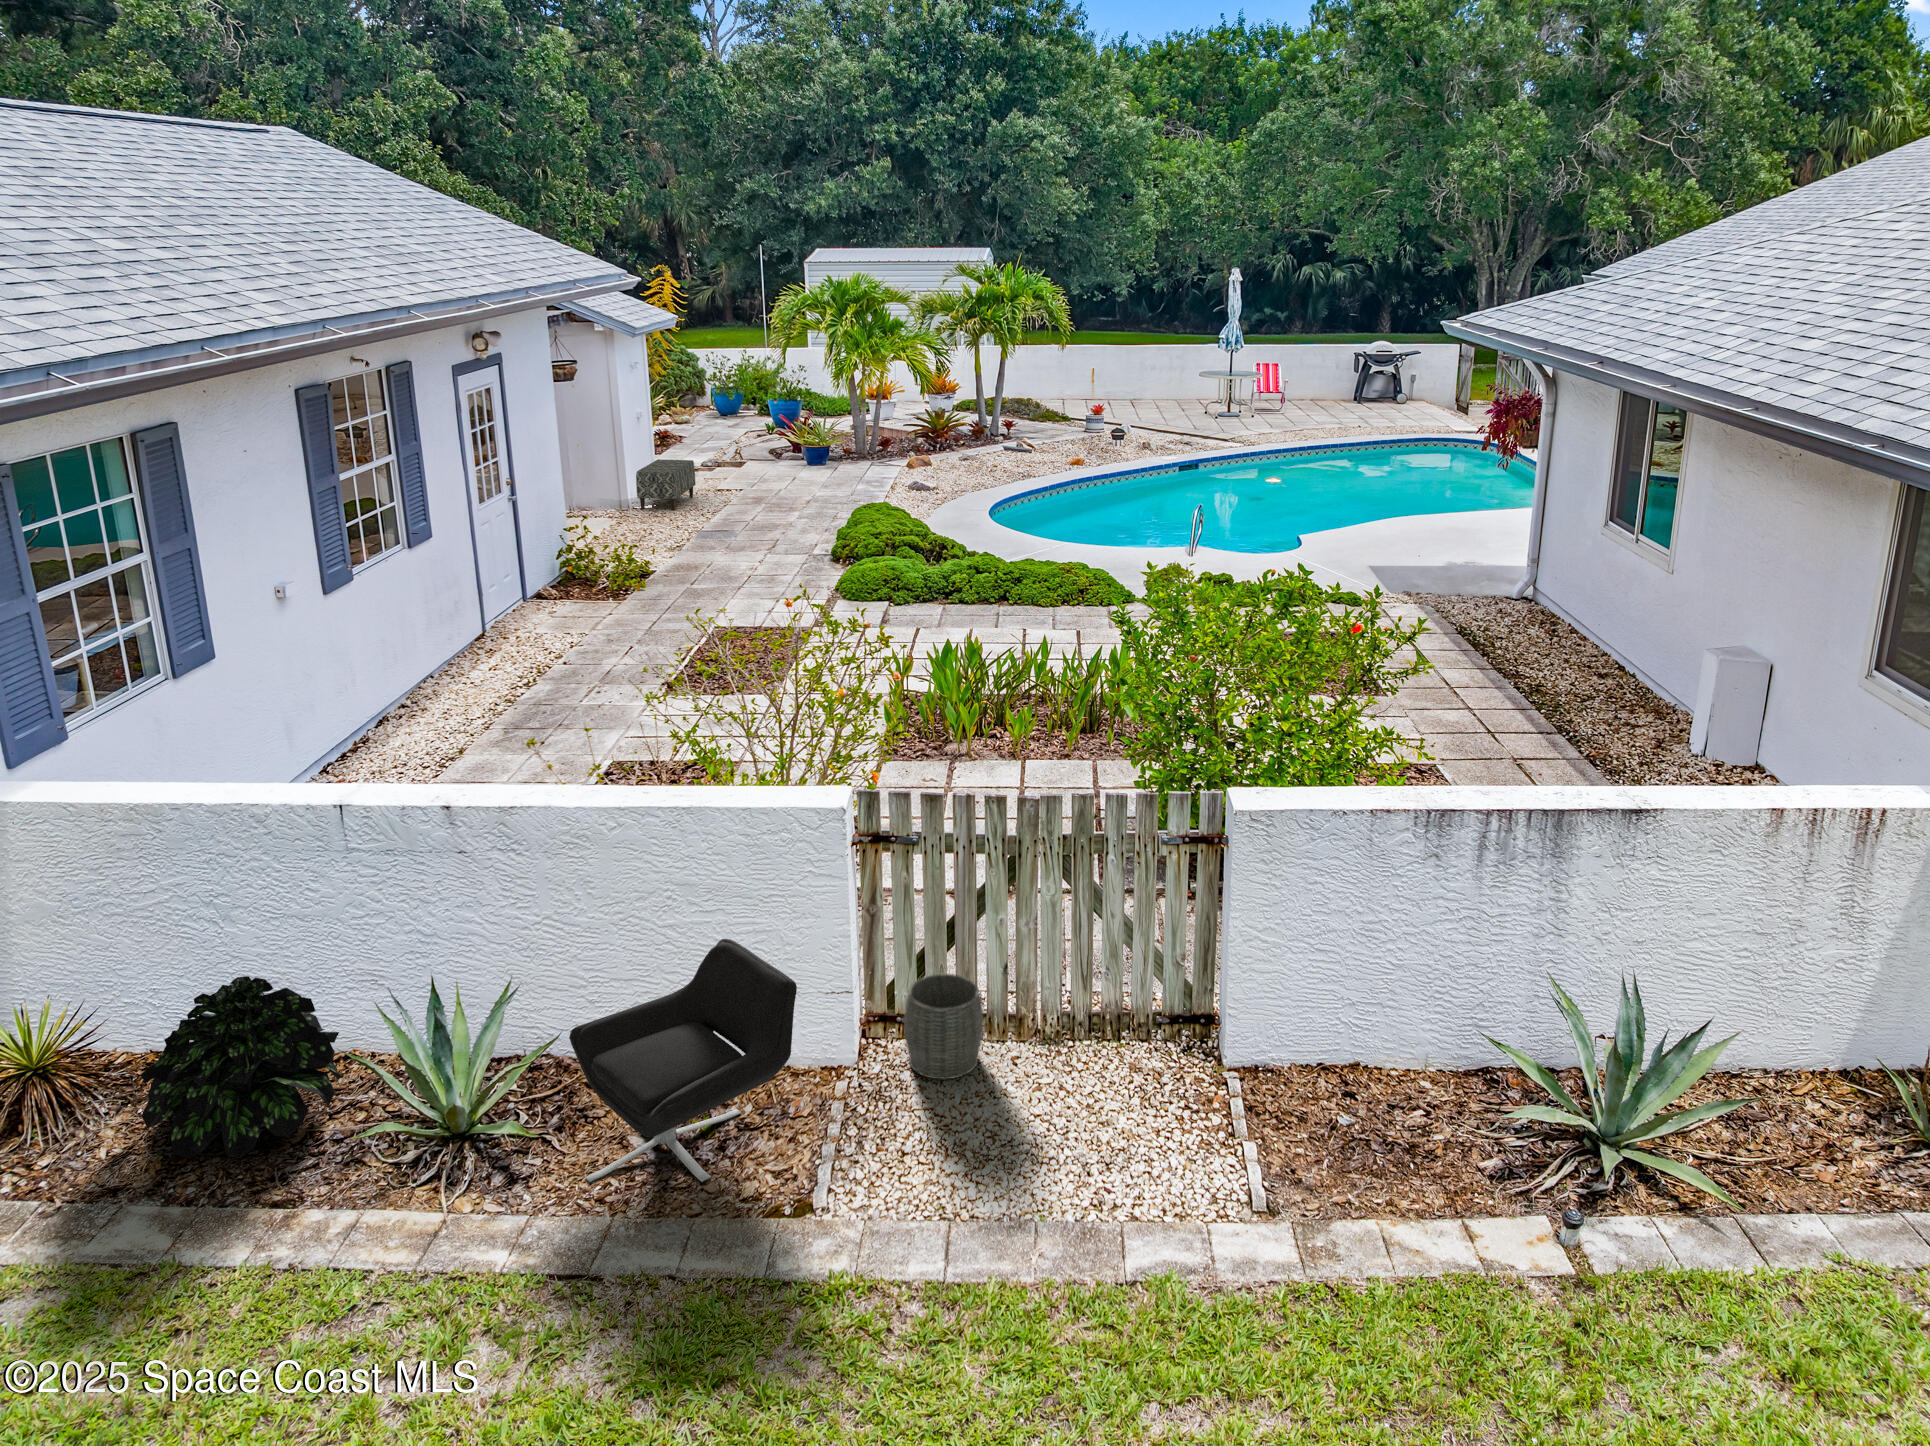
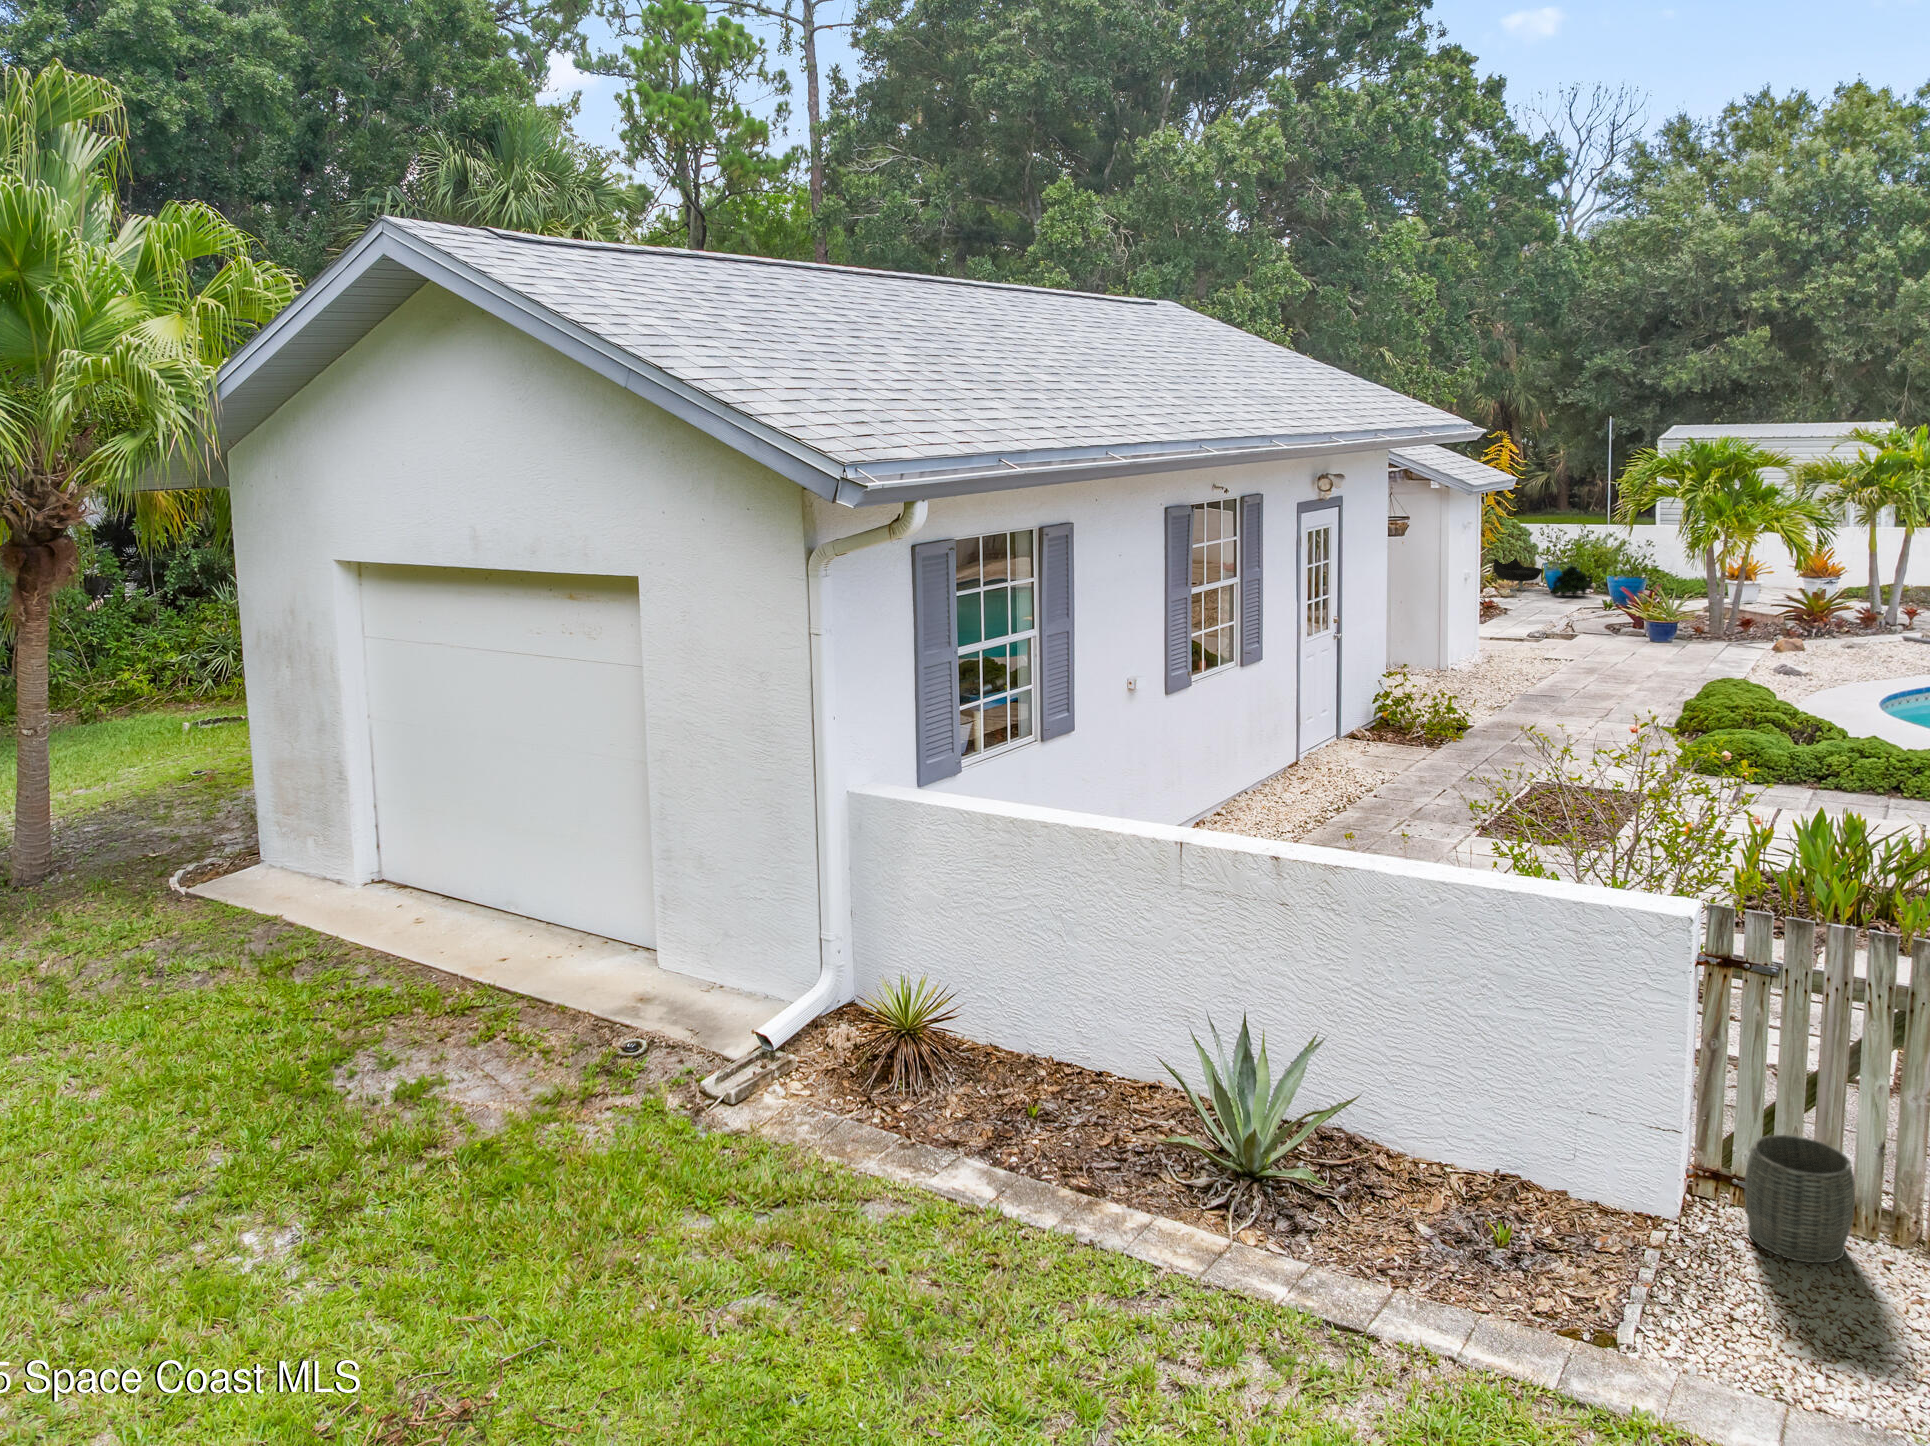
bench: present [636,459,695,511] -> none [1453,628,1517,678]
lounge chair: present [569,939,797,1182] -> present [1494,557,1542,592]
potted plant: present [140,976,343,1158] -> present [1551,566,1593,595]

